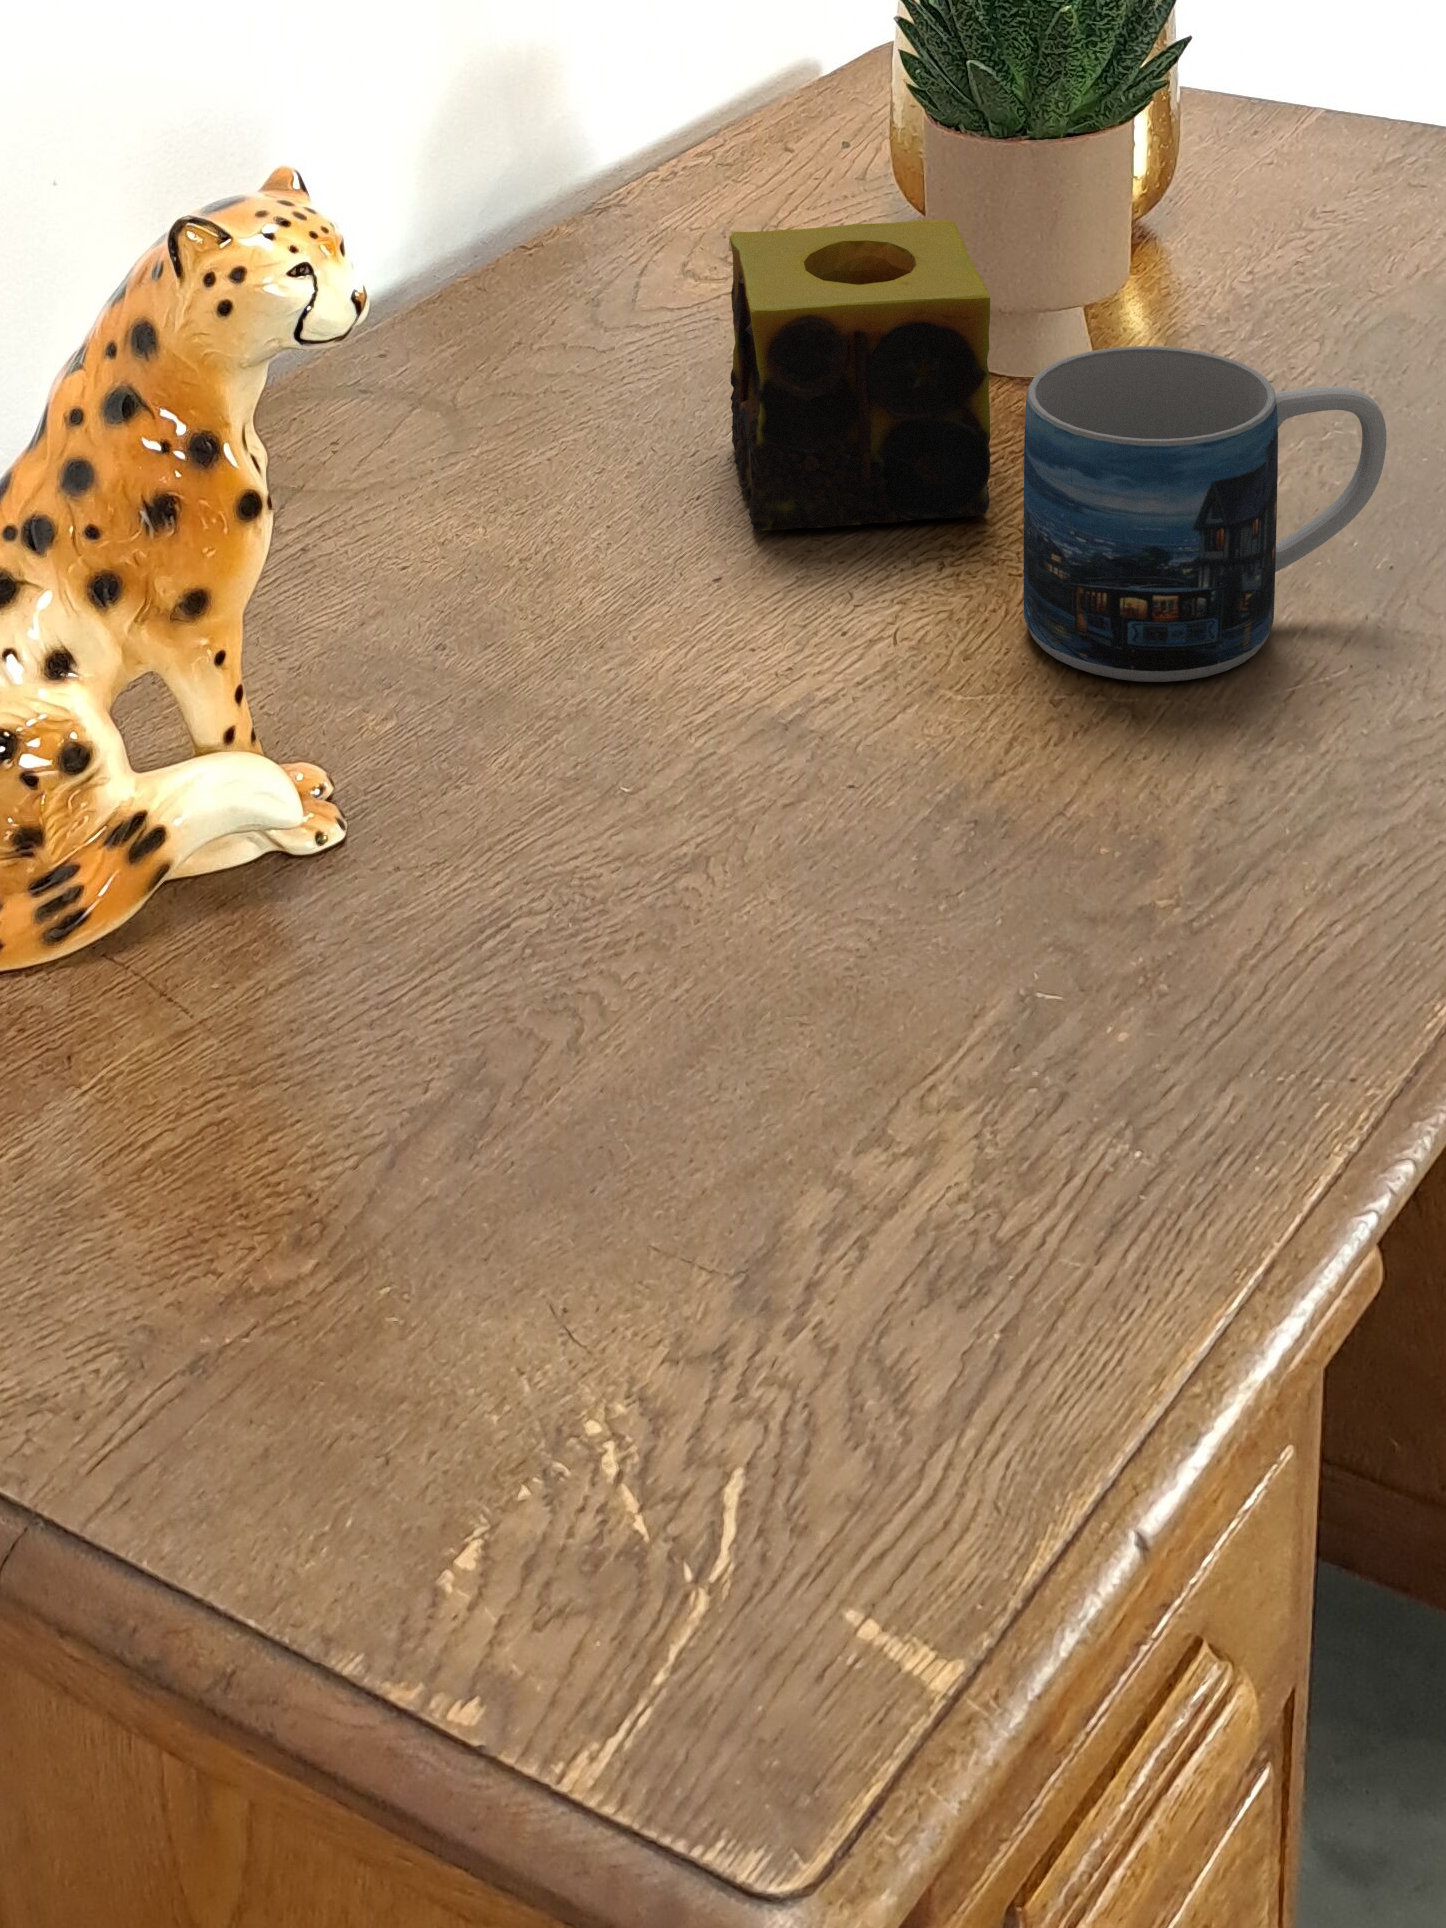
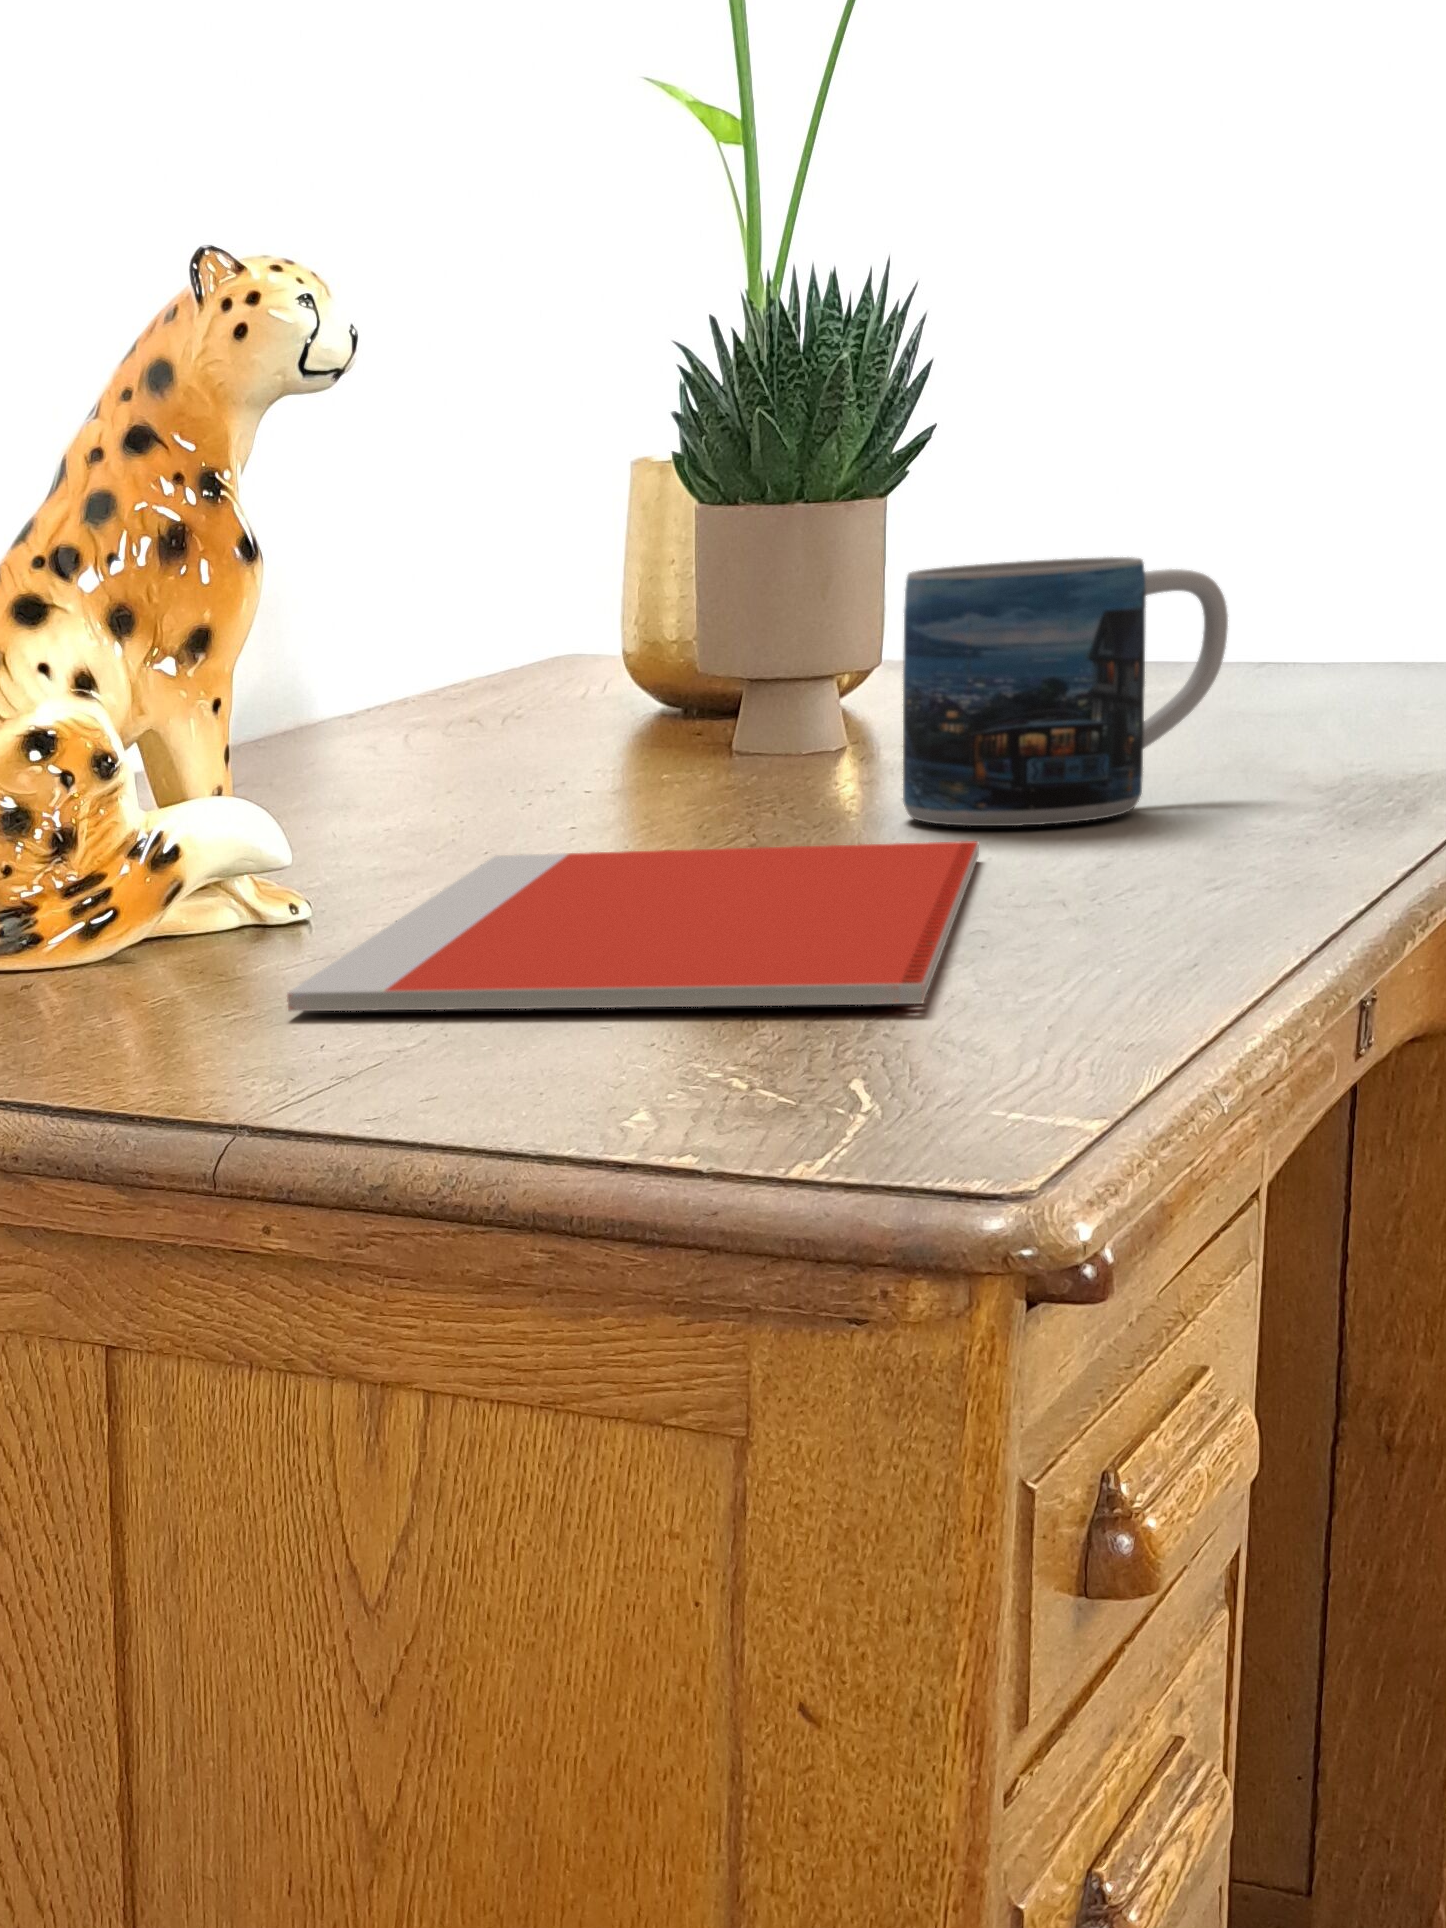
candle: present [729,220,990,531] -> none [561,568,830,811]
notebook: none [175,686,1034,1267] -> present [287,841,979,1011]

